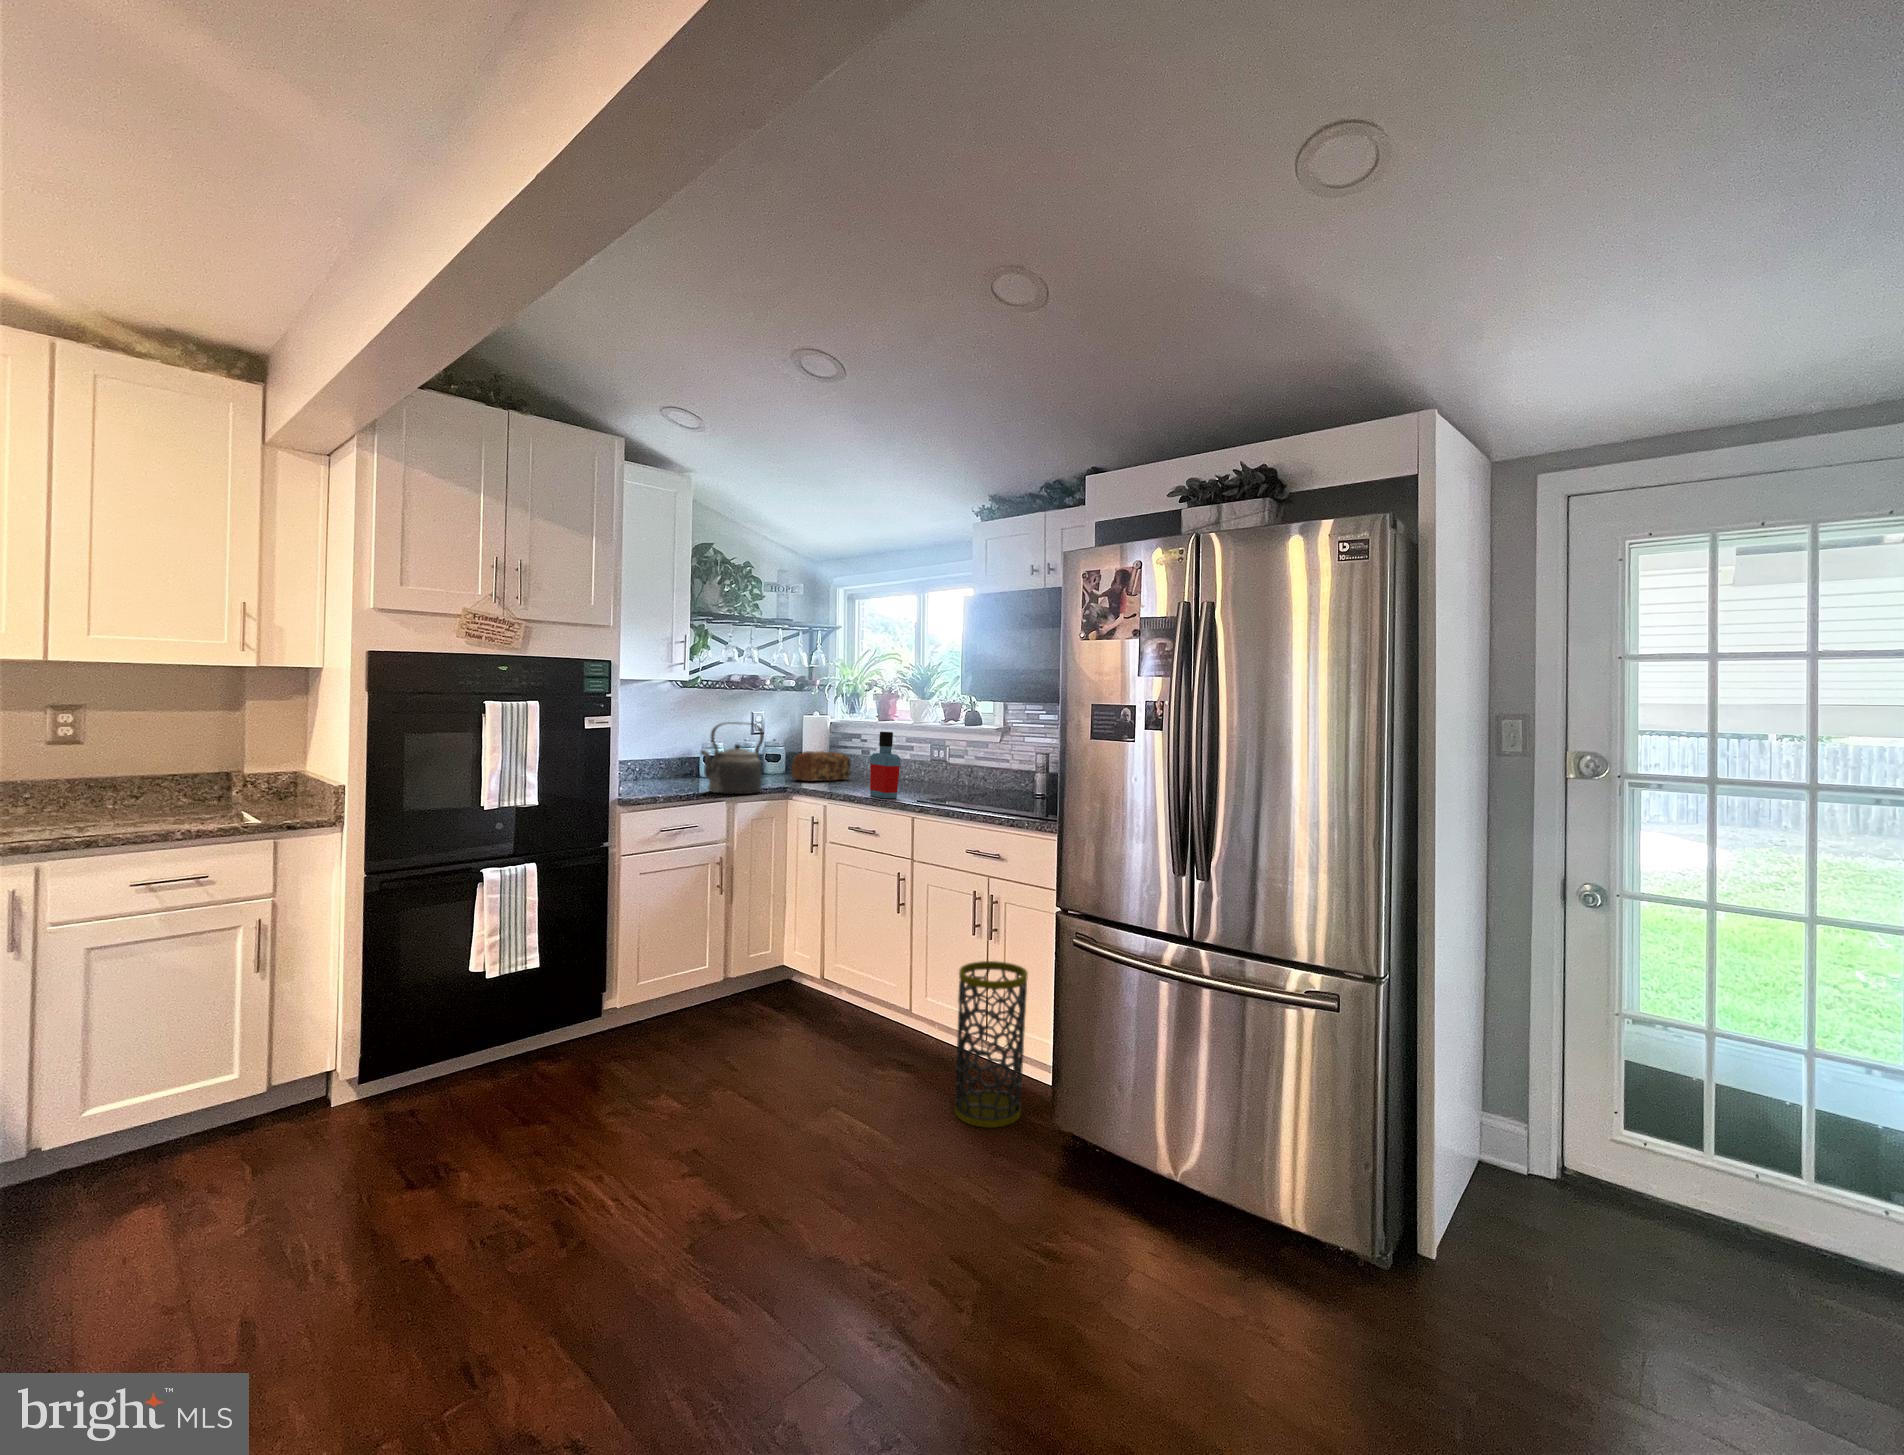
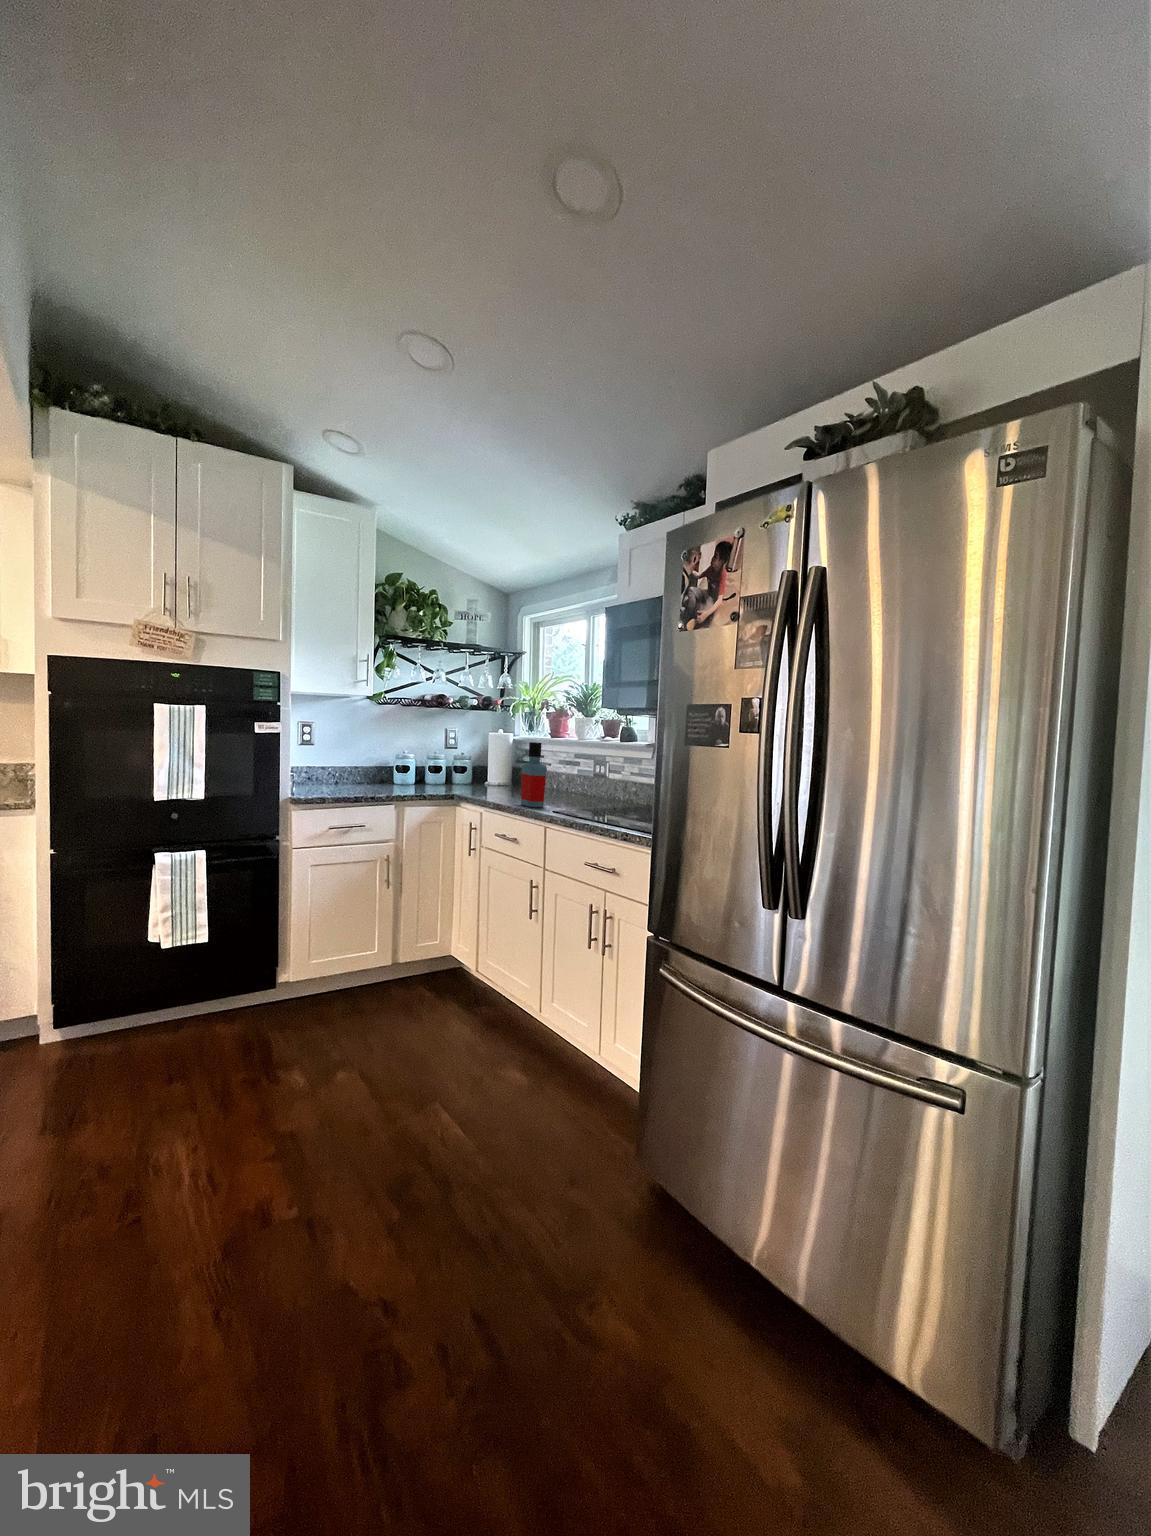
kettle: present [701,722,764,794] -> none [368,732,430,798]
bread loaf: present [791,751,851,782] -> none [471,764,527,791]
trash can: present [955,961,1028,1128] -> none [547,980,629,1163]

